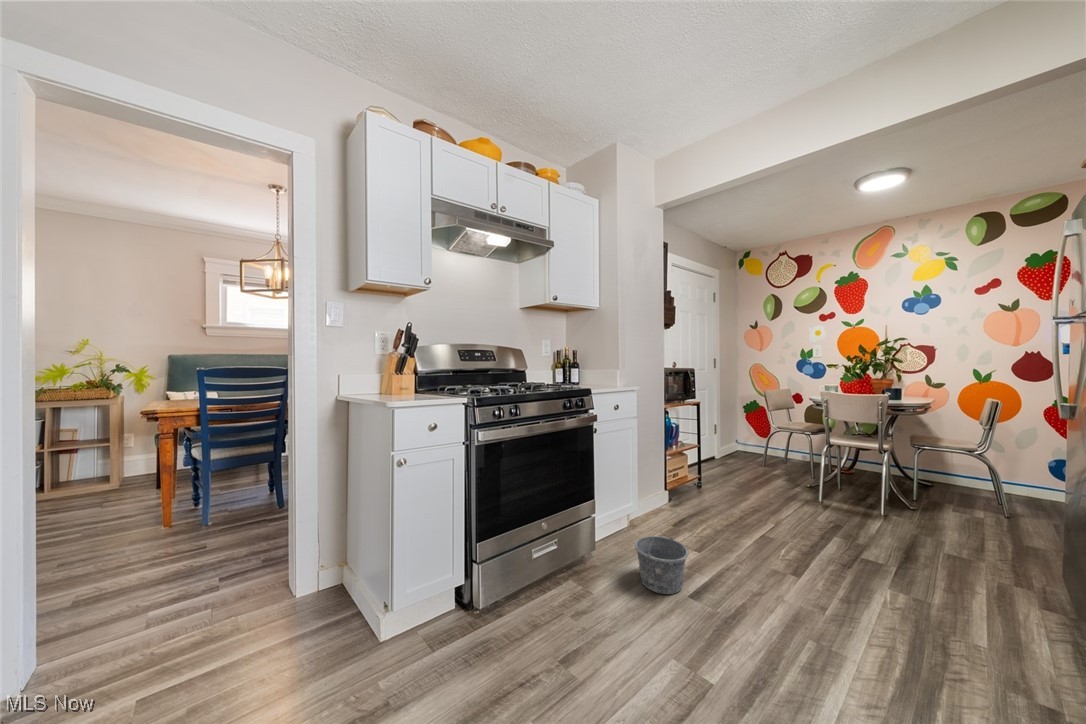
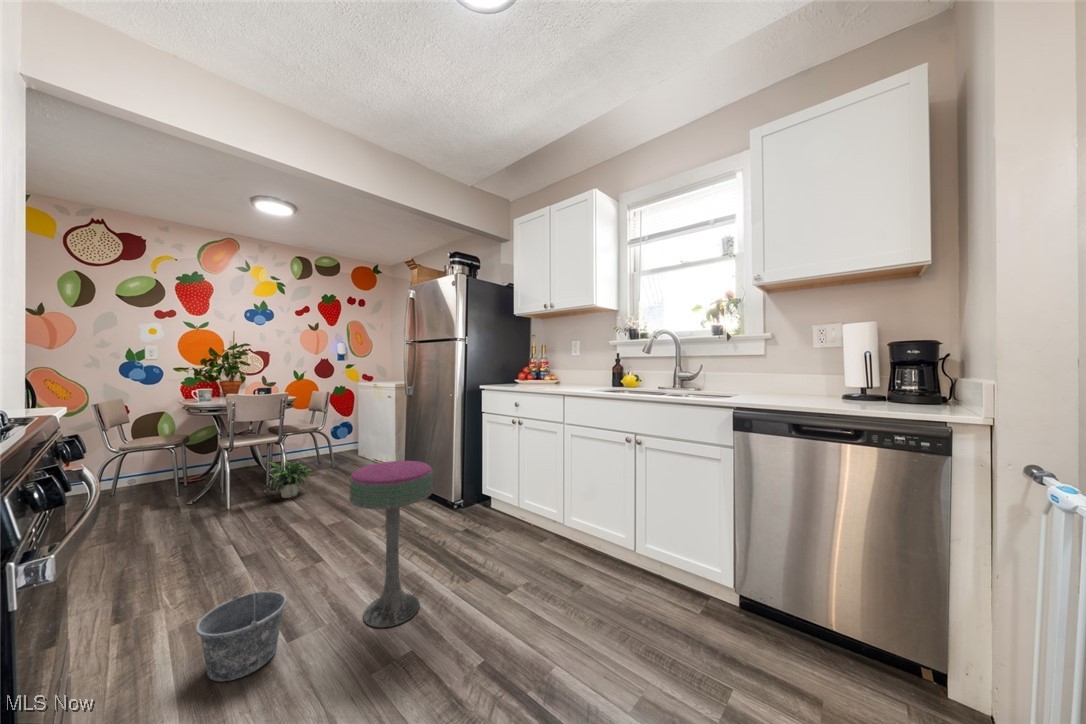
potted plant: none [859,468,914,517] -> present [268,461,311,498]
bar stool: none [712,478,815,676] -> present [350,461,433,628]

